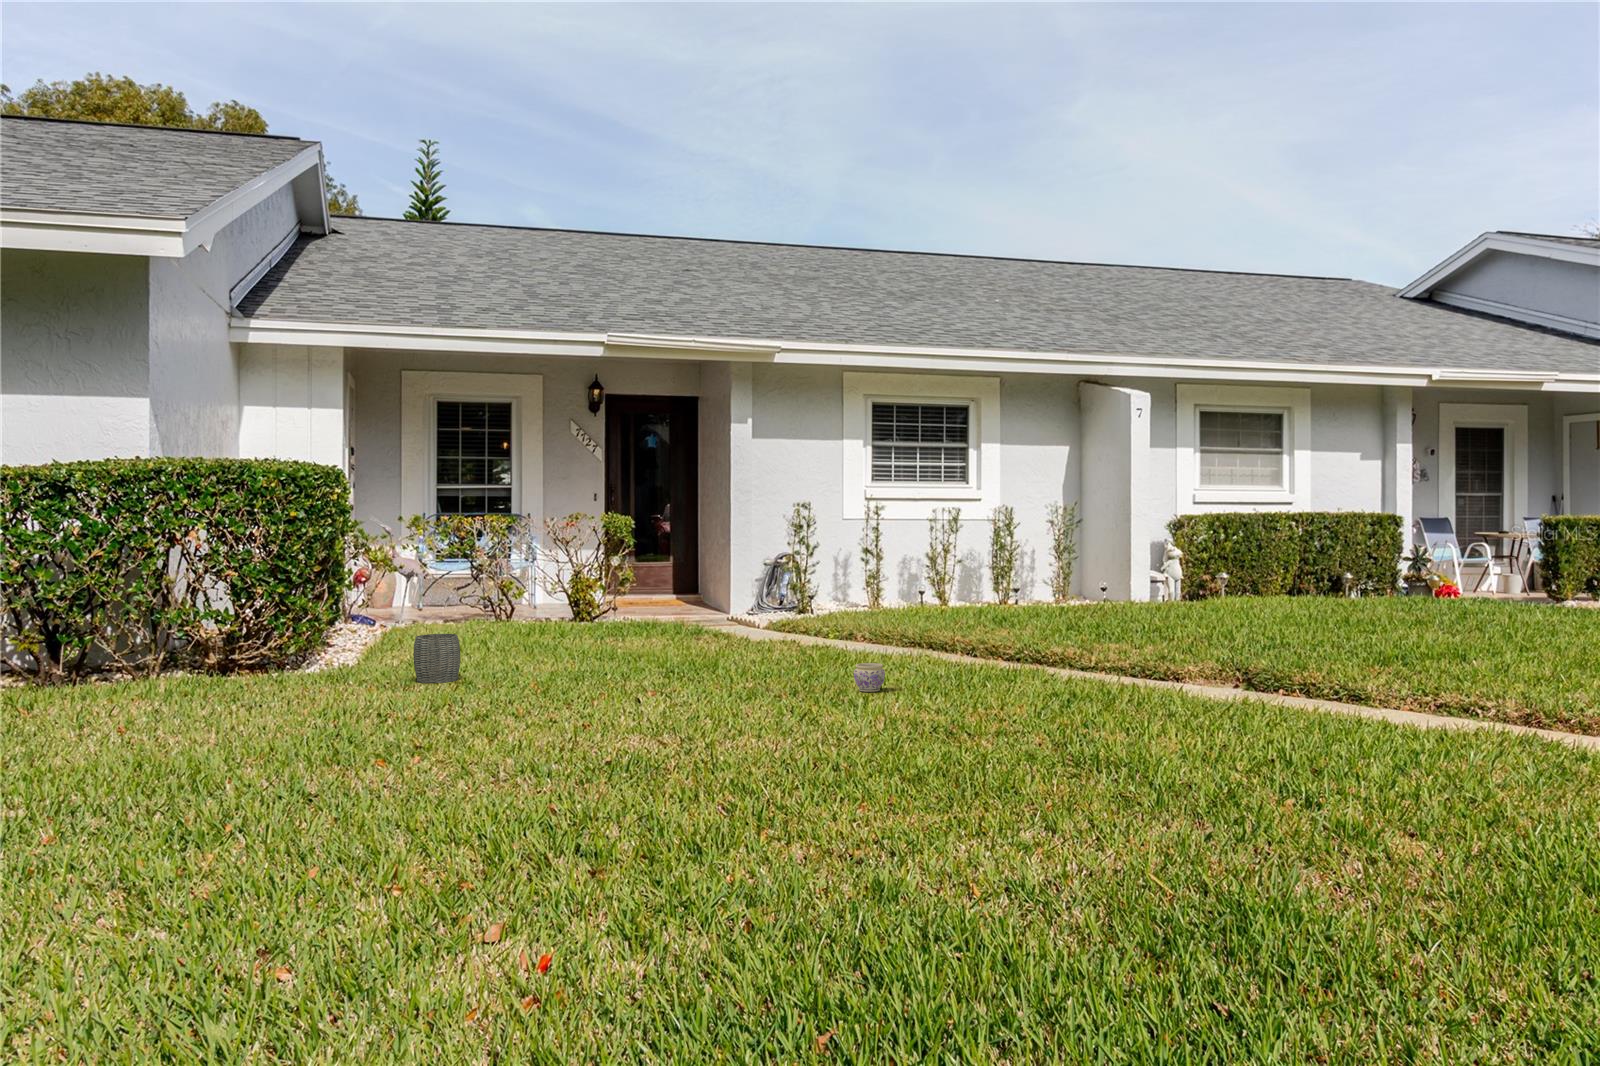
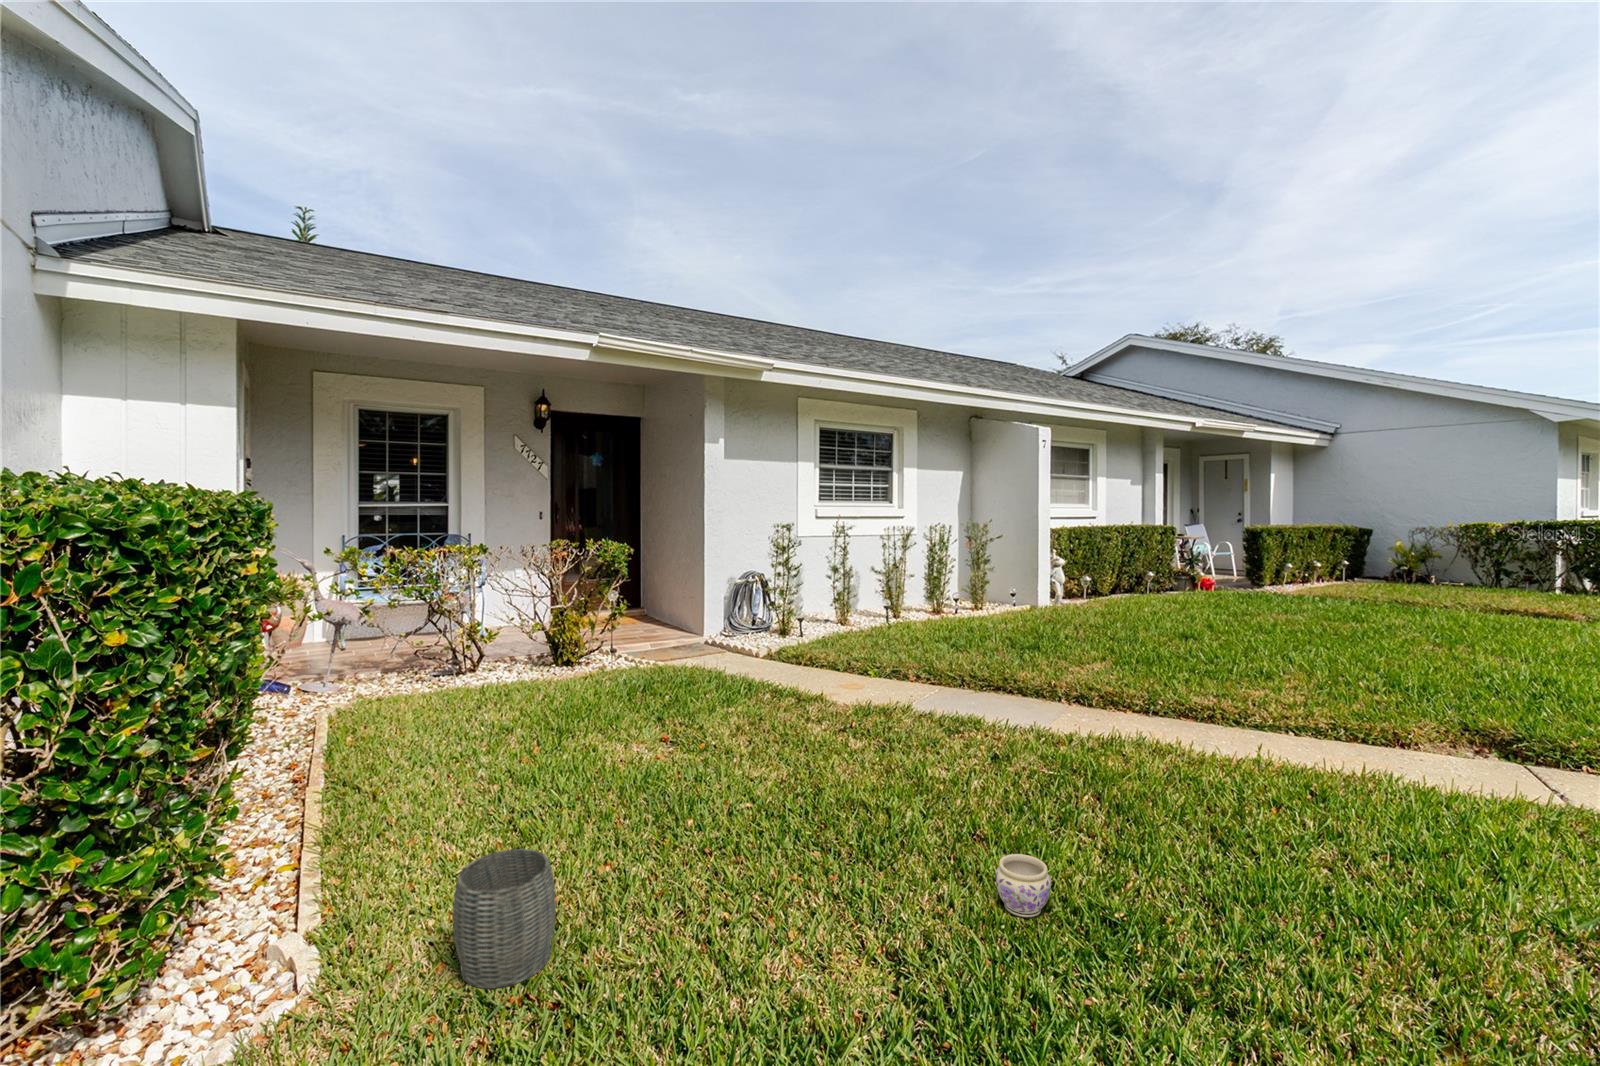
planter: present [854,663,885,692] -> present [996,854,1051,918]

